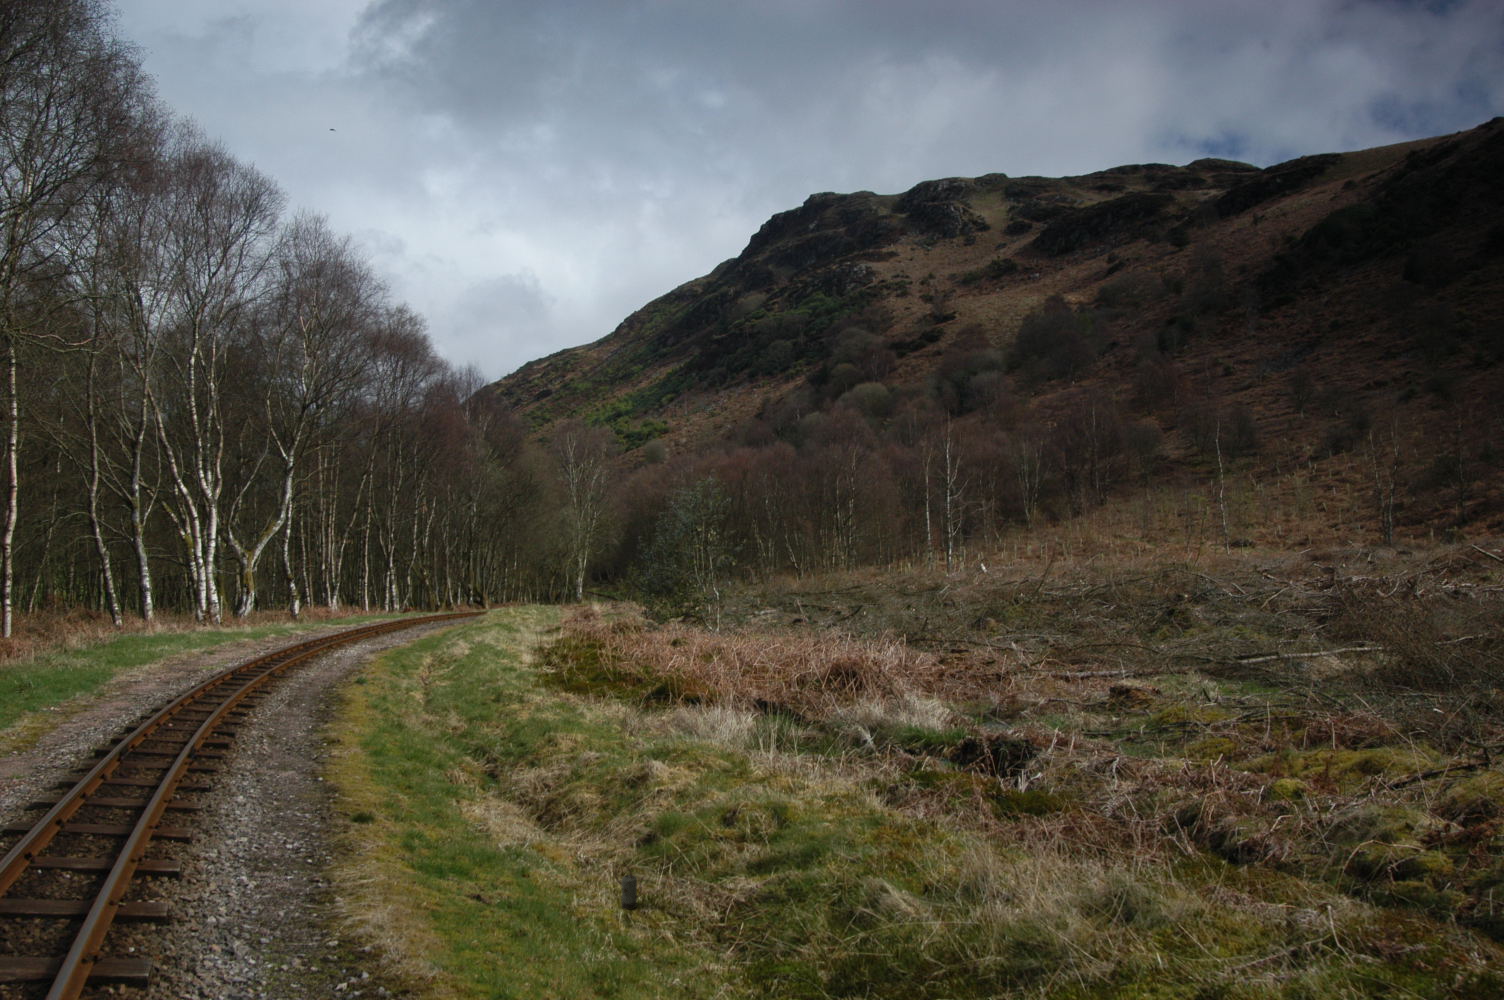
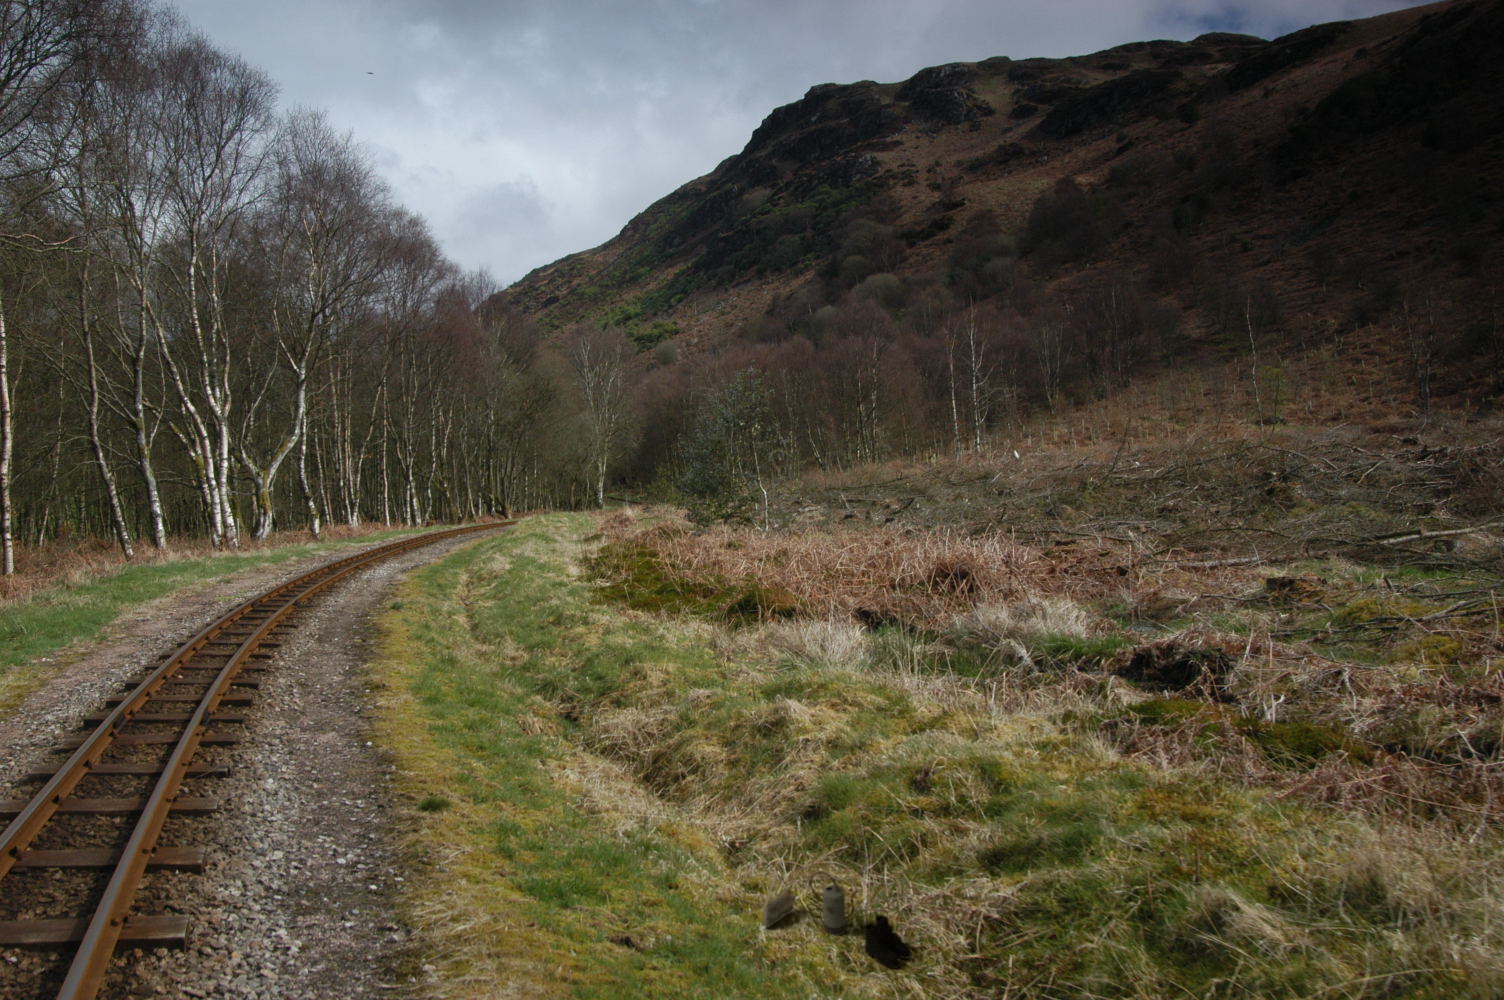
bag: none [579,865,607,904] -> present [763,873,796,927]
boots: none [642,893,673,927] -> present [863,915,911,968]

